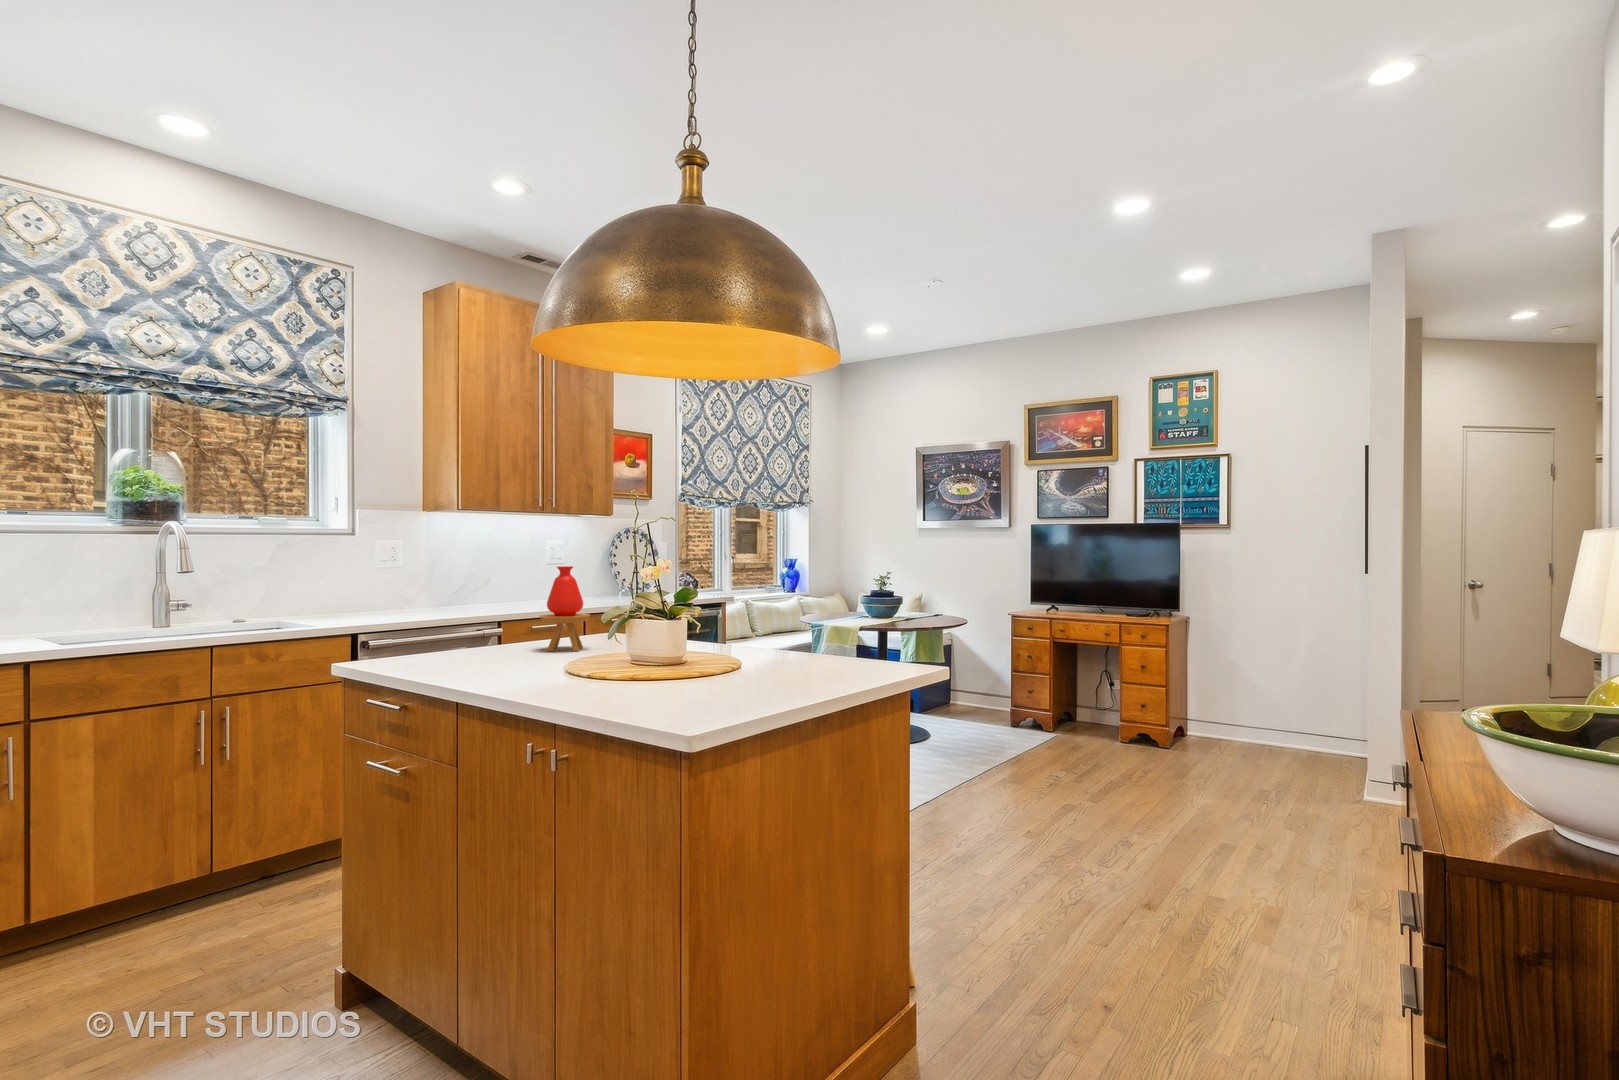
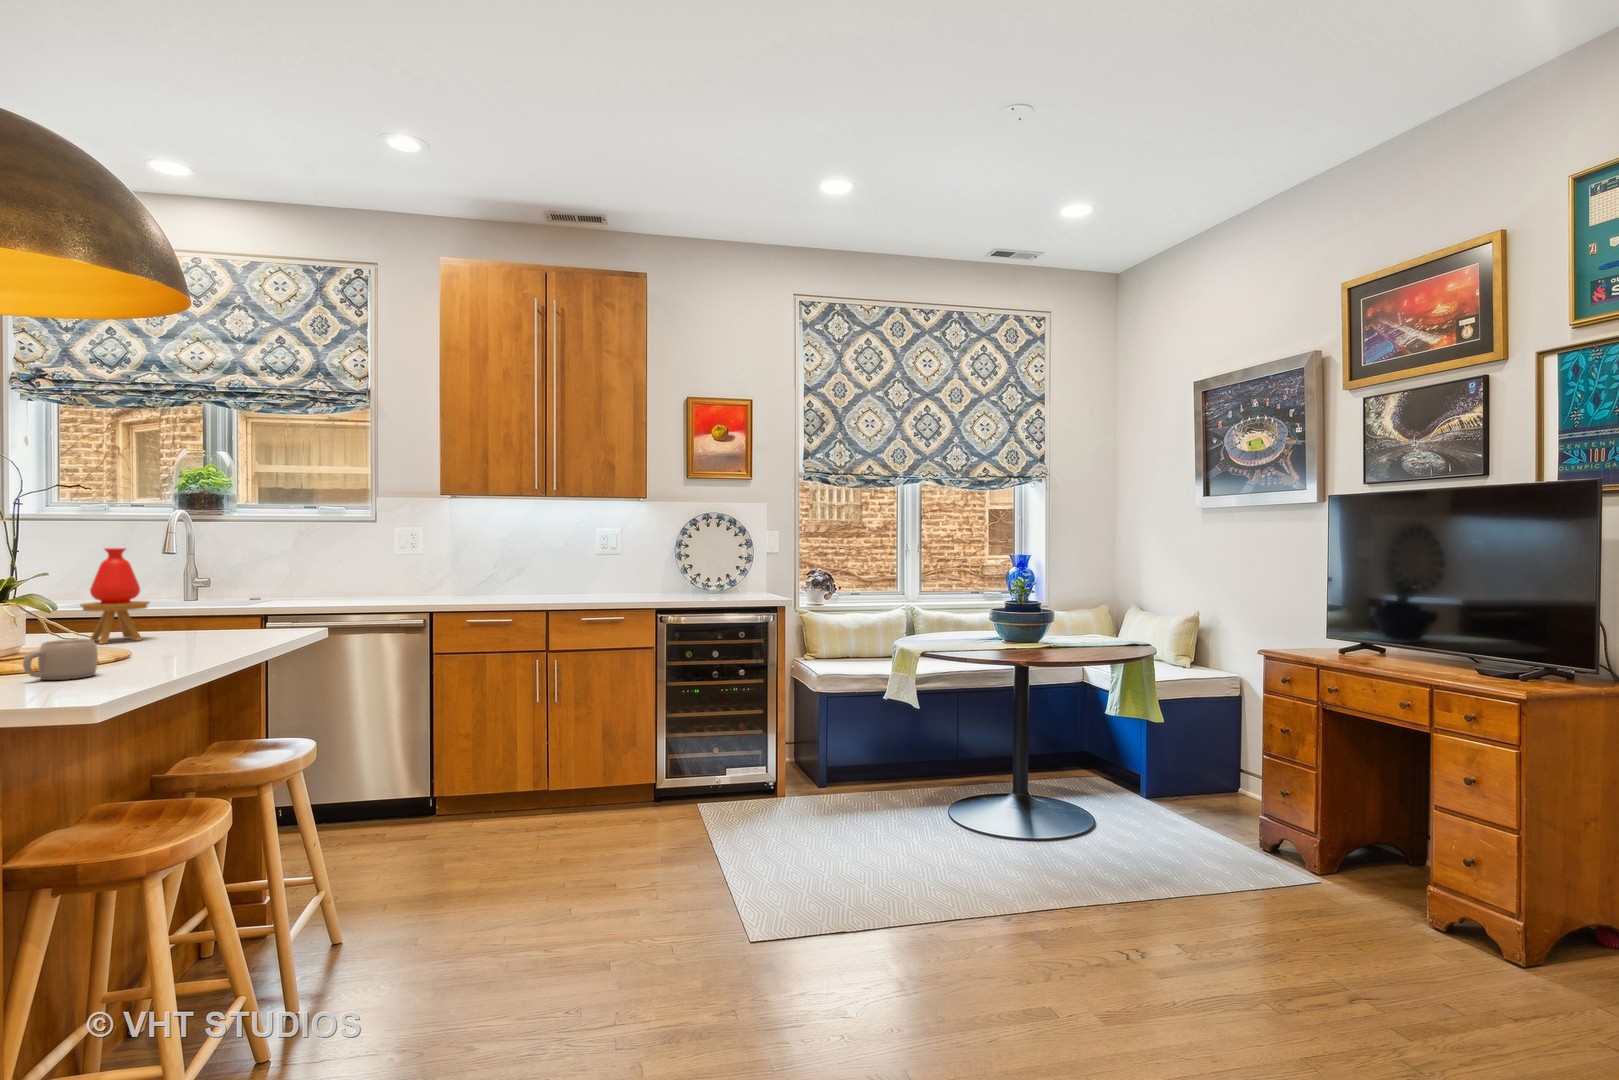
mug: none [752,631,785,660] -> present [23,639,98,680]

